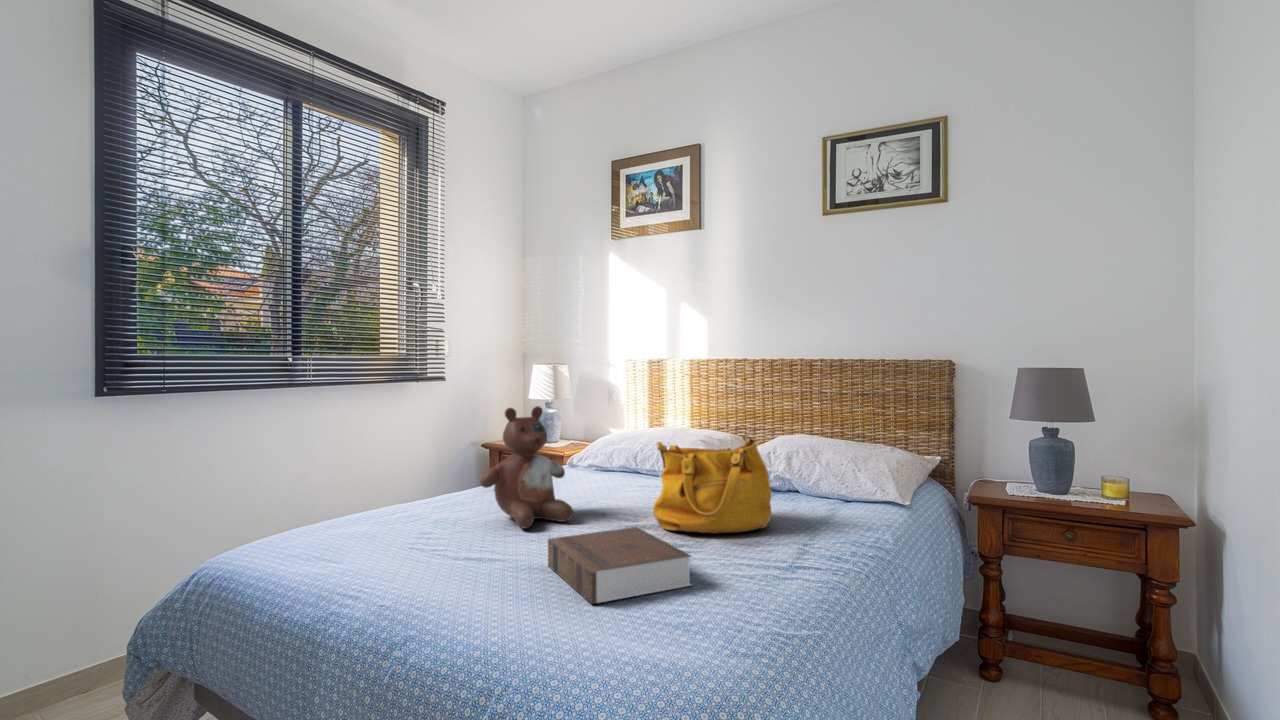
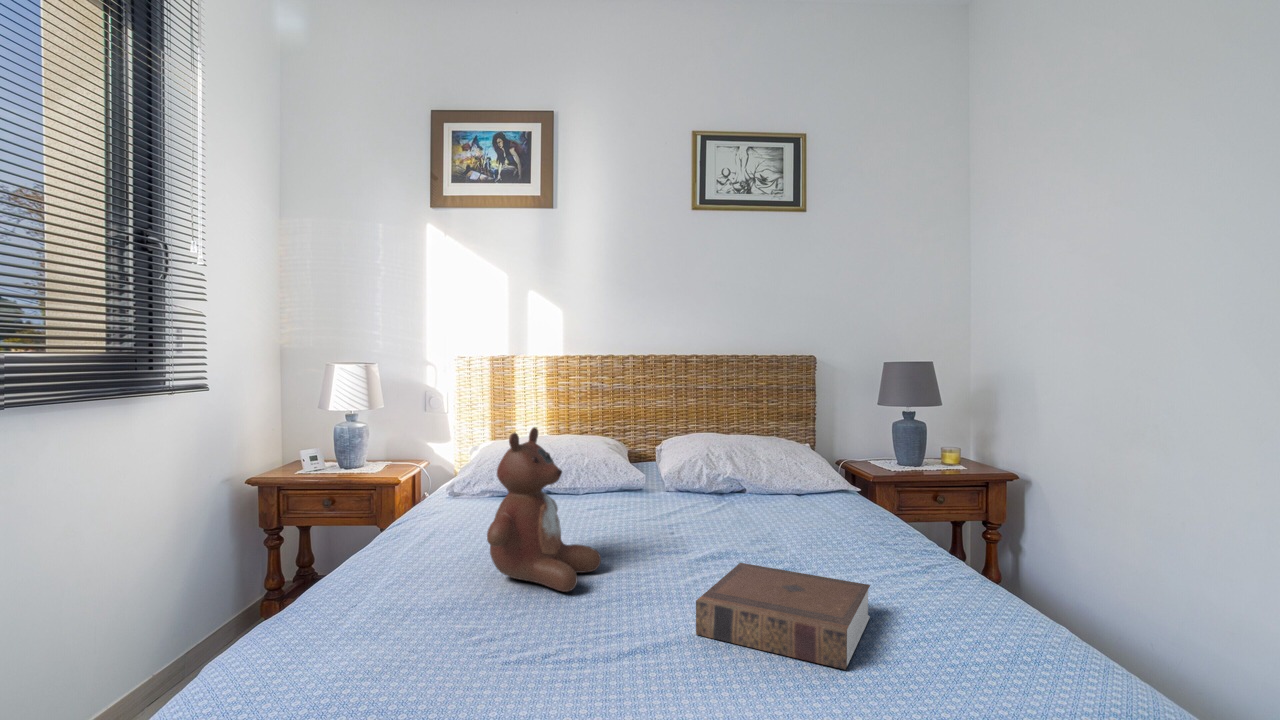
handbag: present [653,435,771,533] -> none [677,441,798,558]

